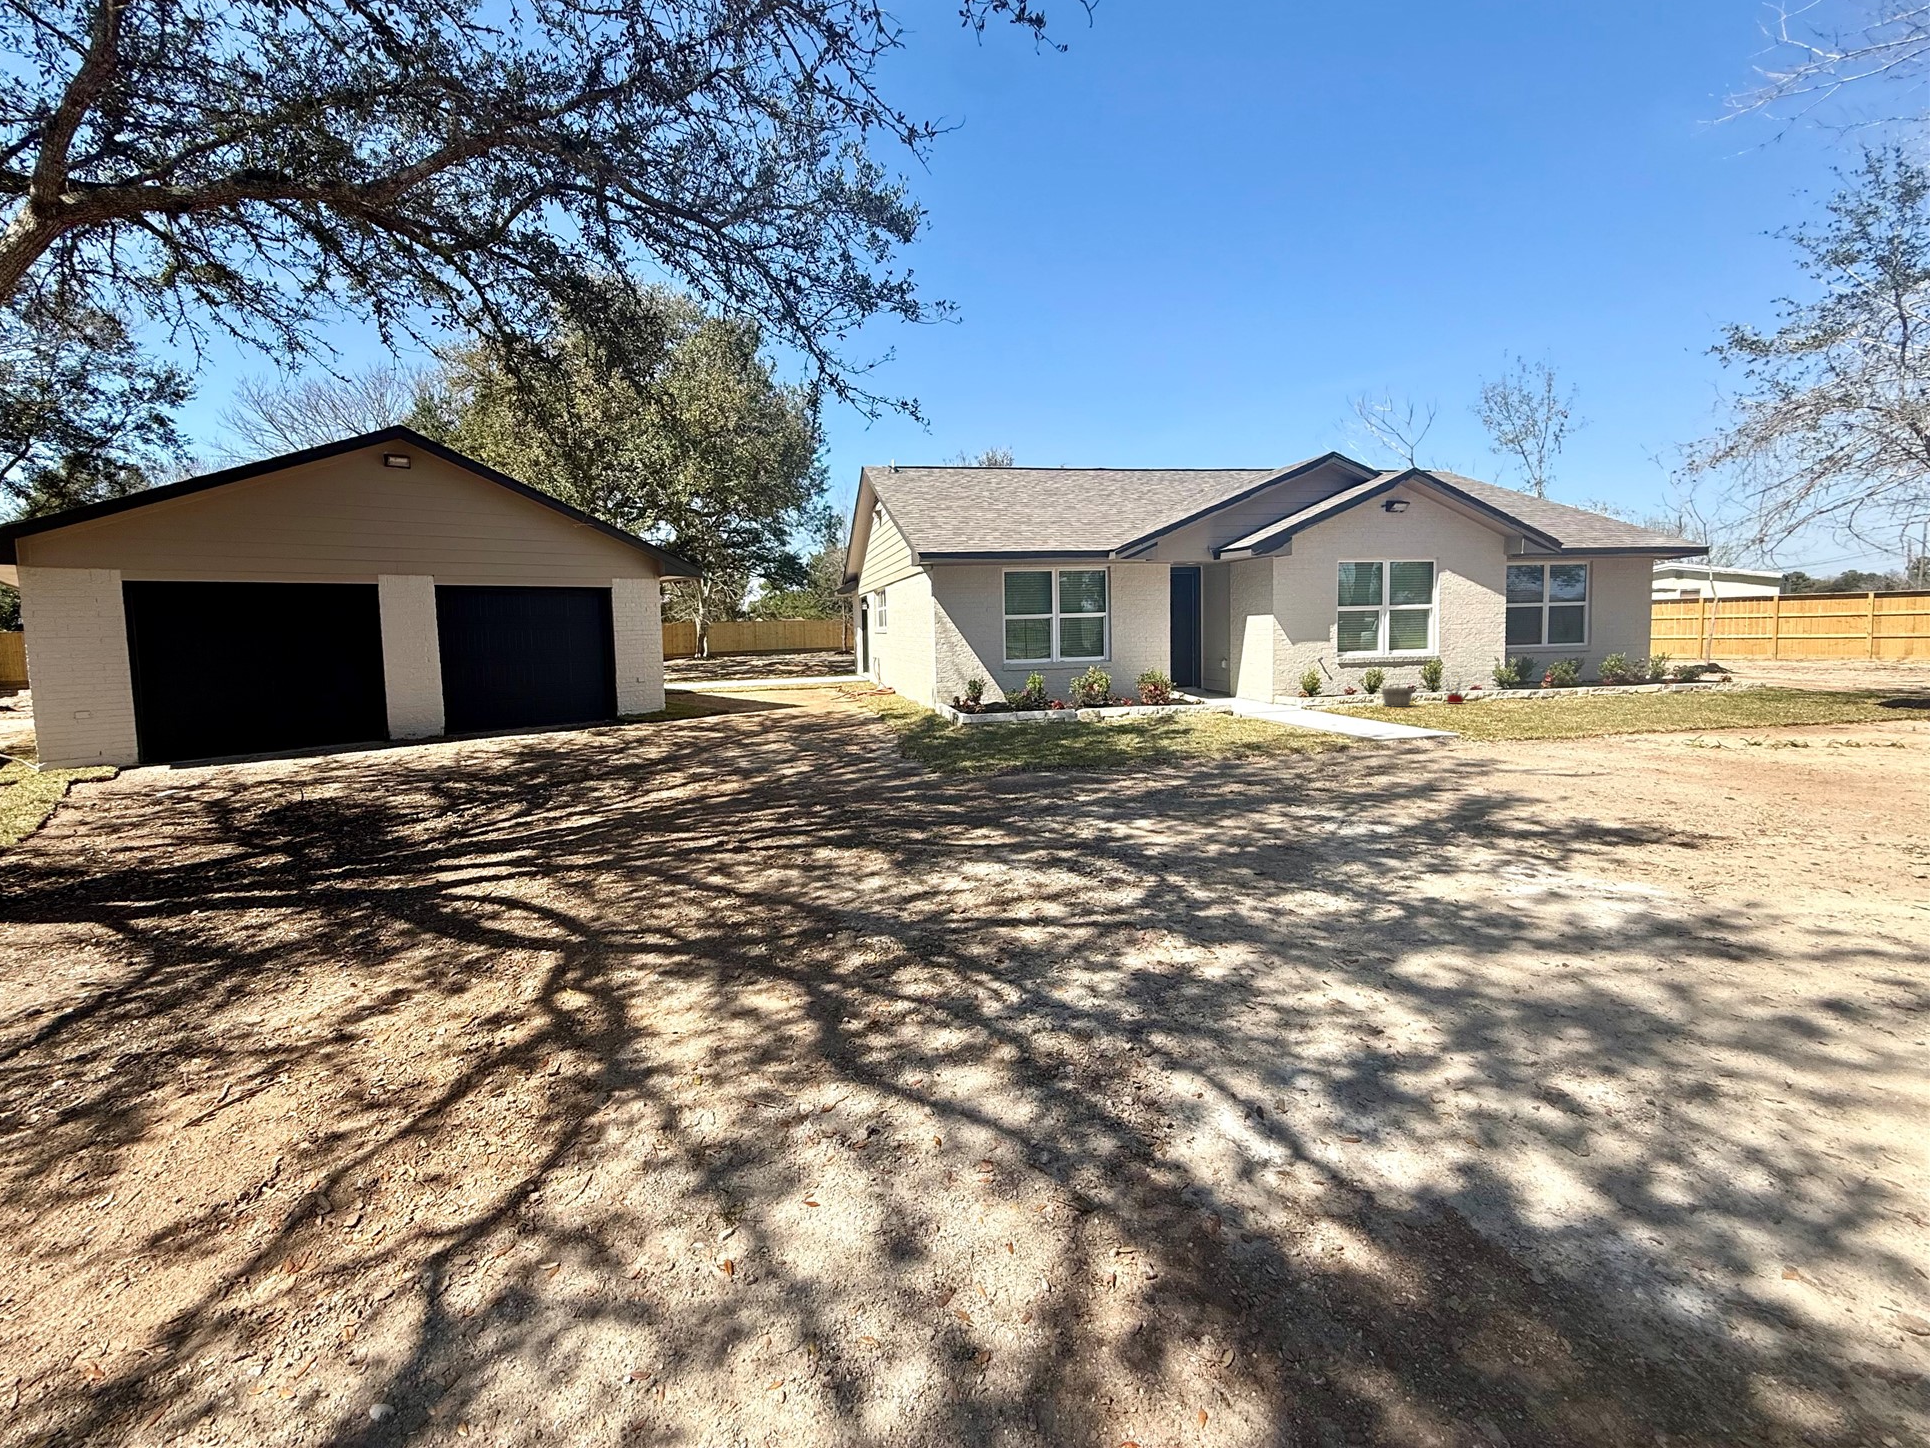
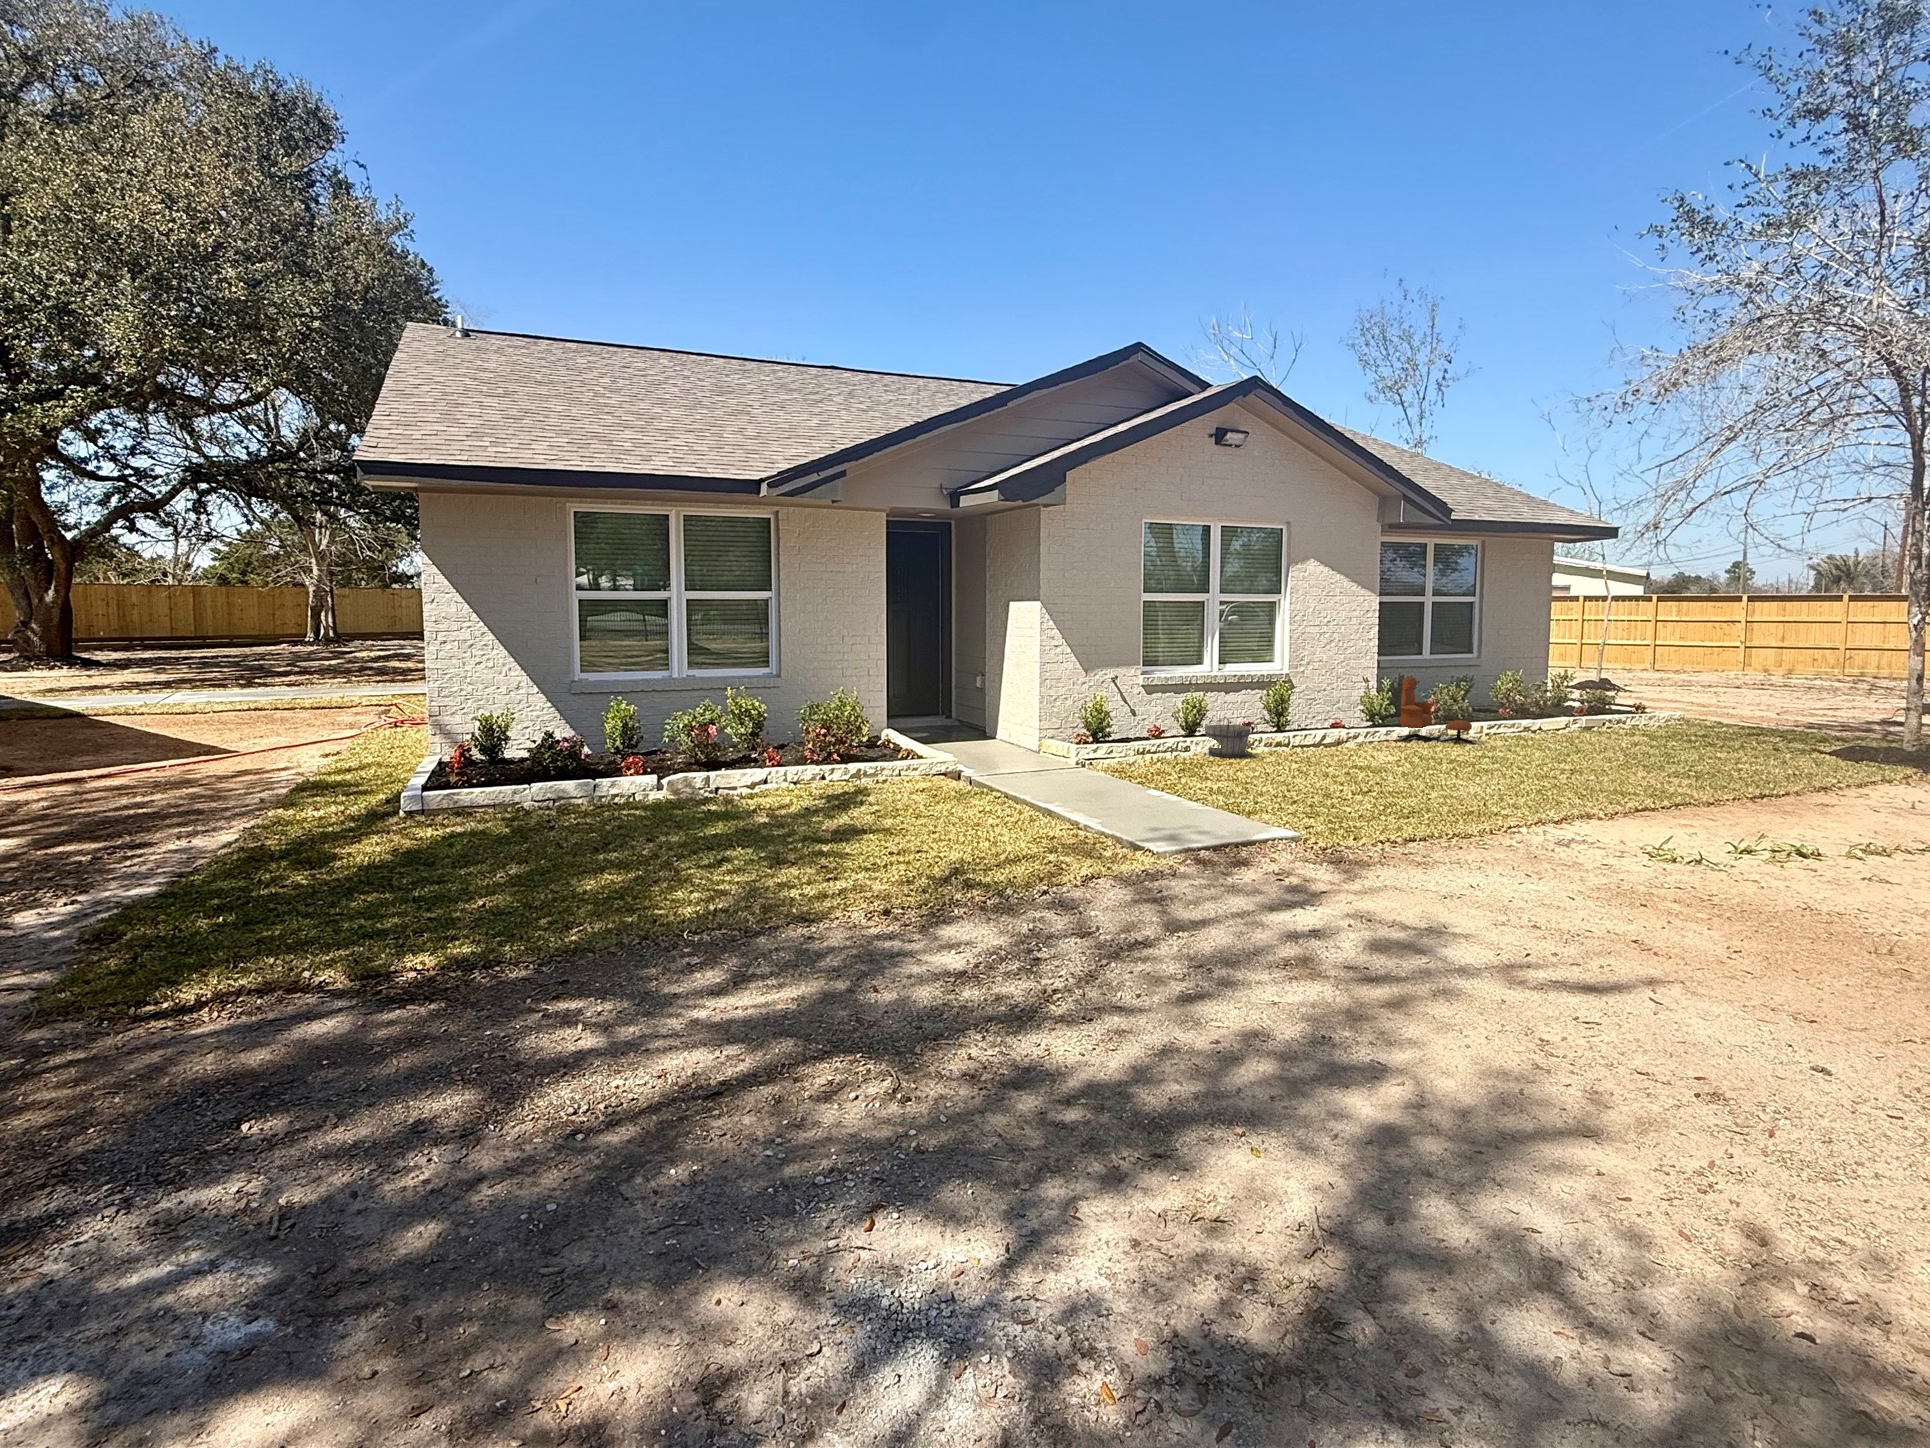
lounge chair: none [1522,657,1581,701] -> present [1398,677,1475,744]
decorative plant: present [1446,675,1463,704] -> none [1277,696,1336,750]

